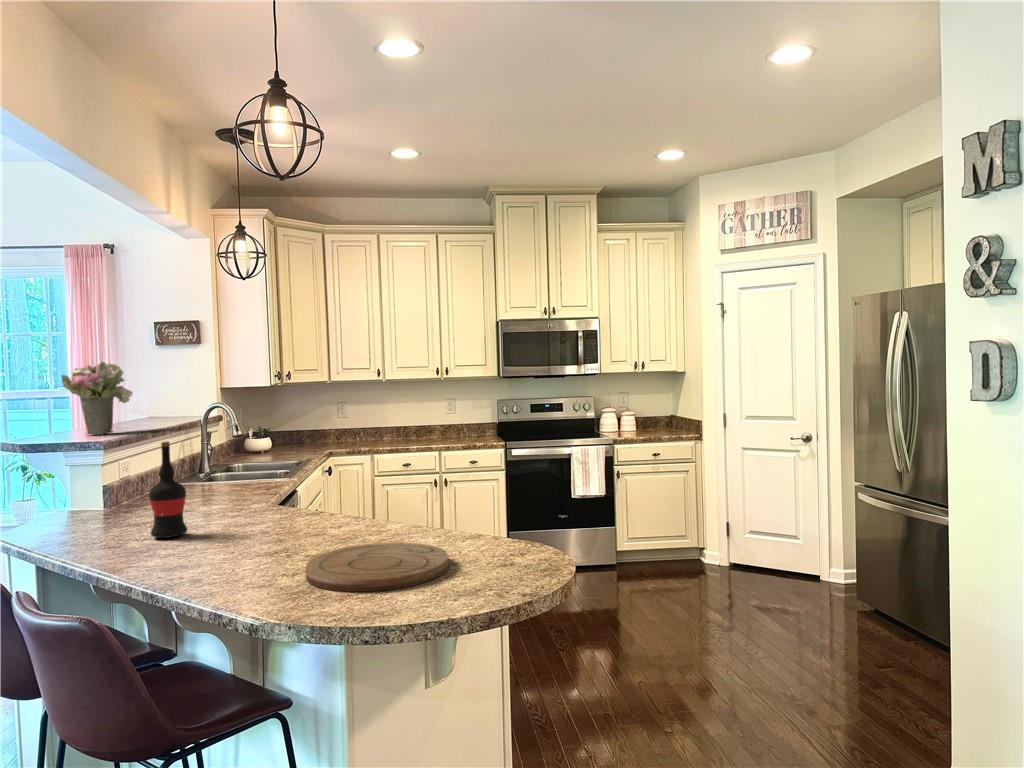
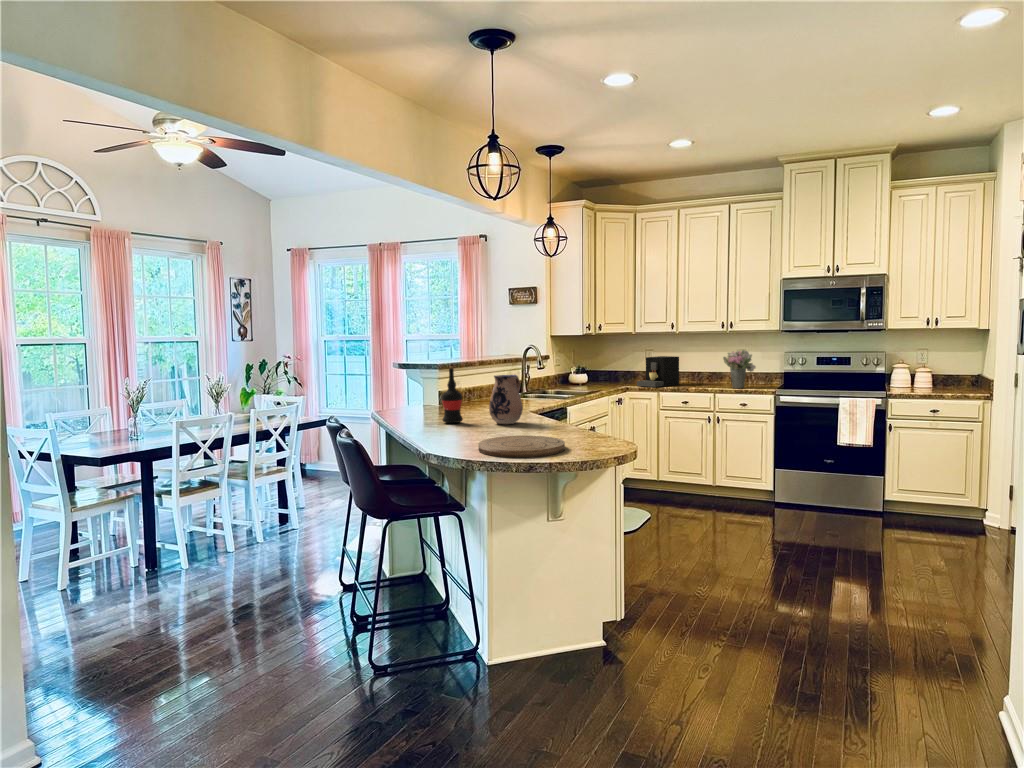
flower bouquet: present [61,362,133,435] -> present [723,350,756,388]
coffee maker: none [343,410,390,450] -> present [637,356,679,387]
ceramic pitcher: none [237,448,292,528] -> present [489,375,523,424]

